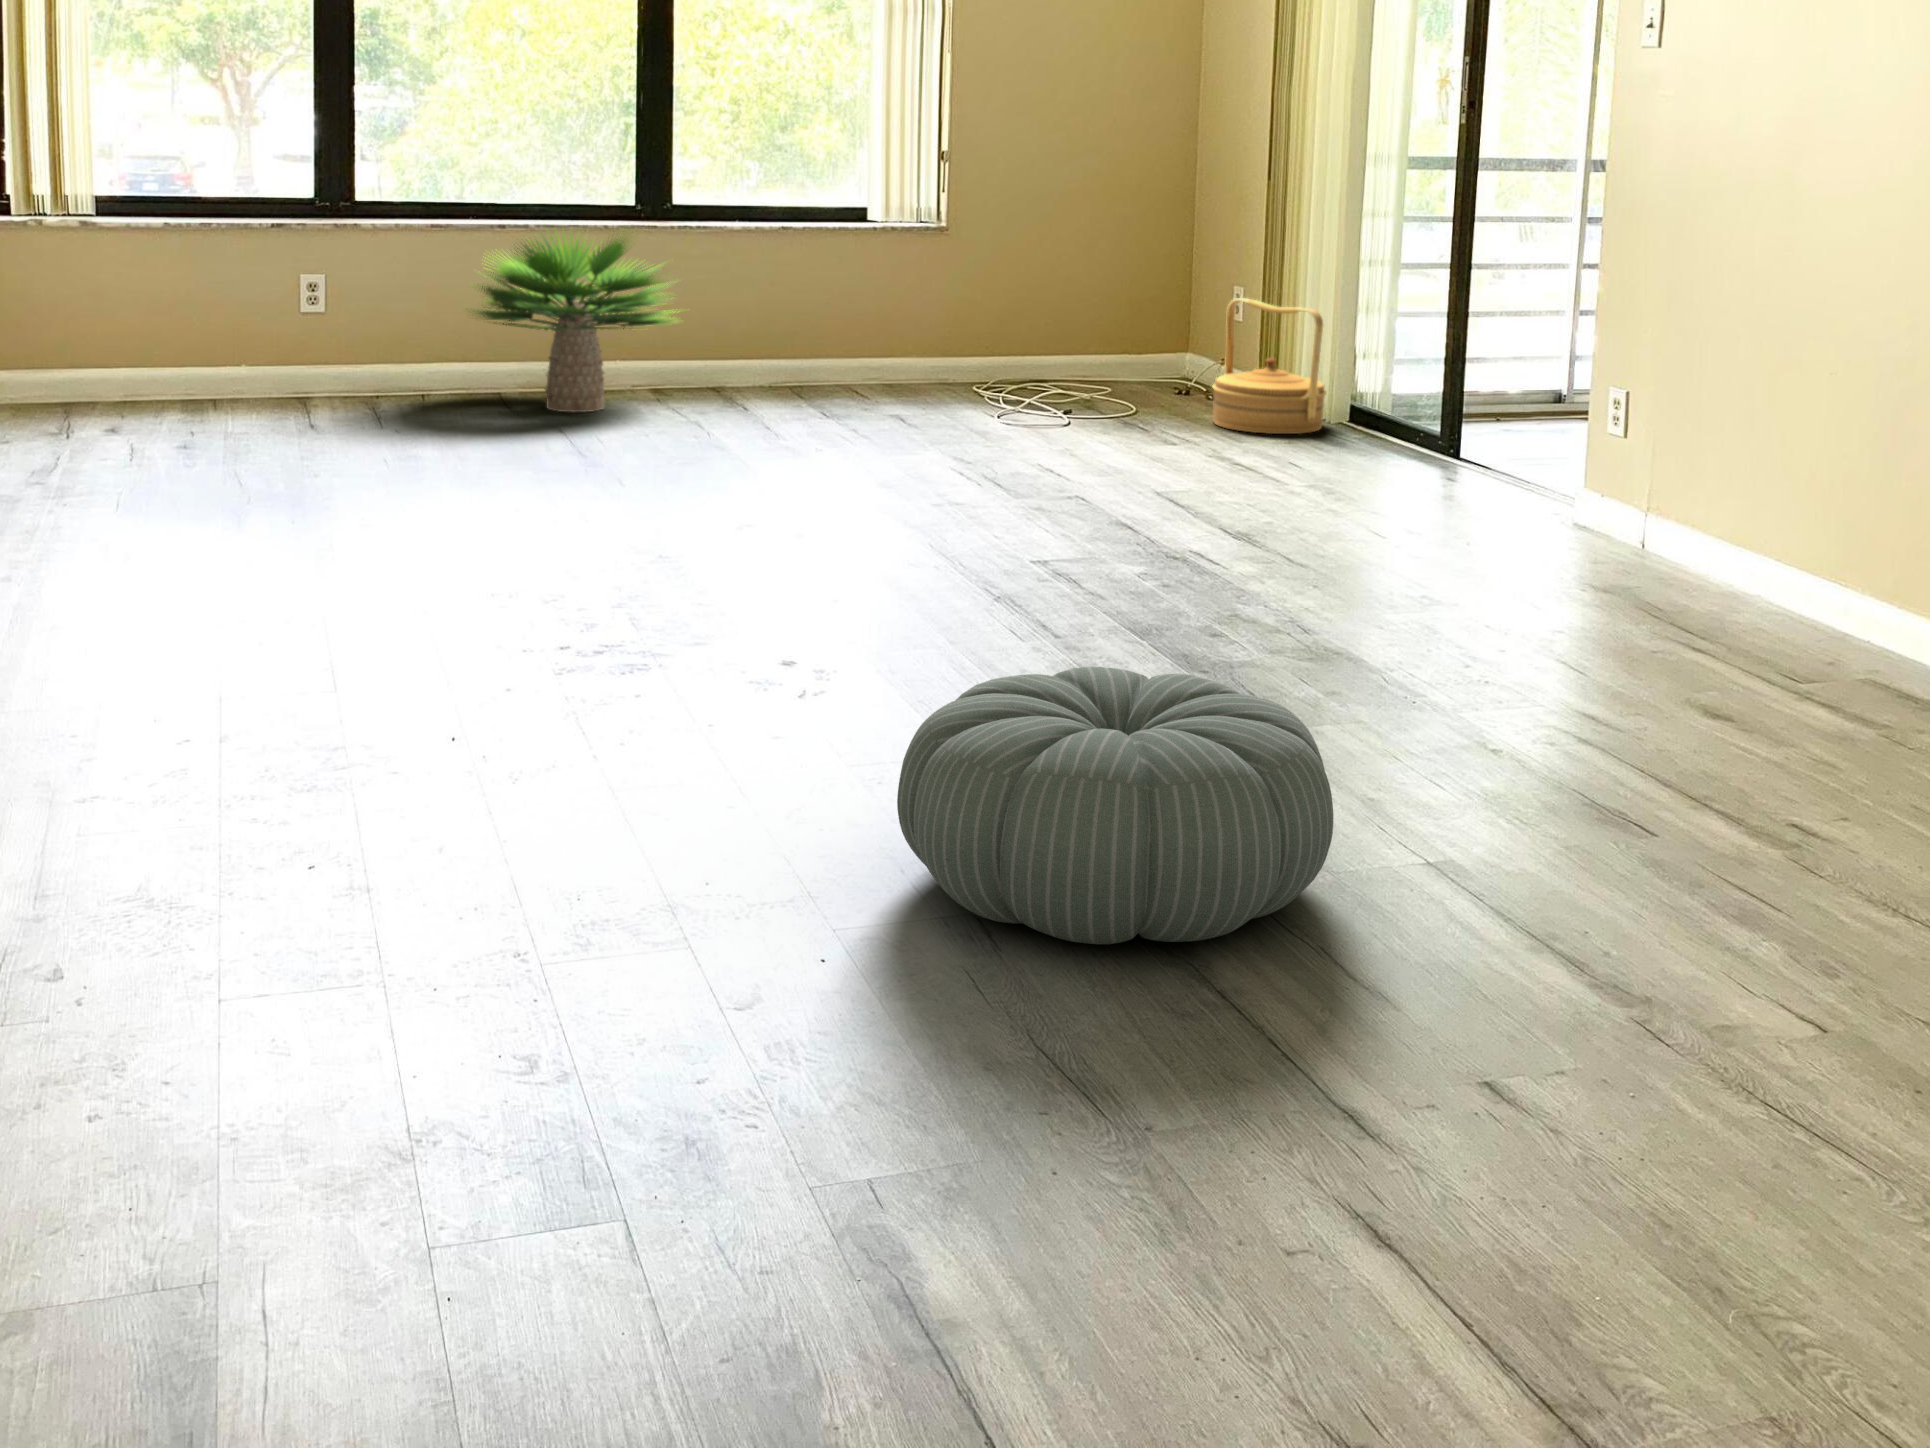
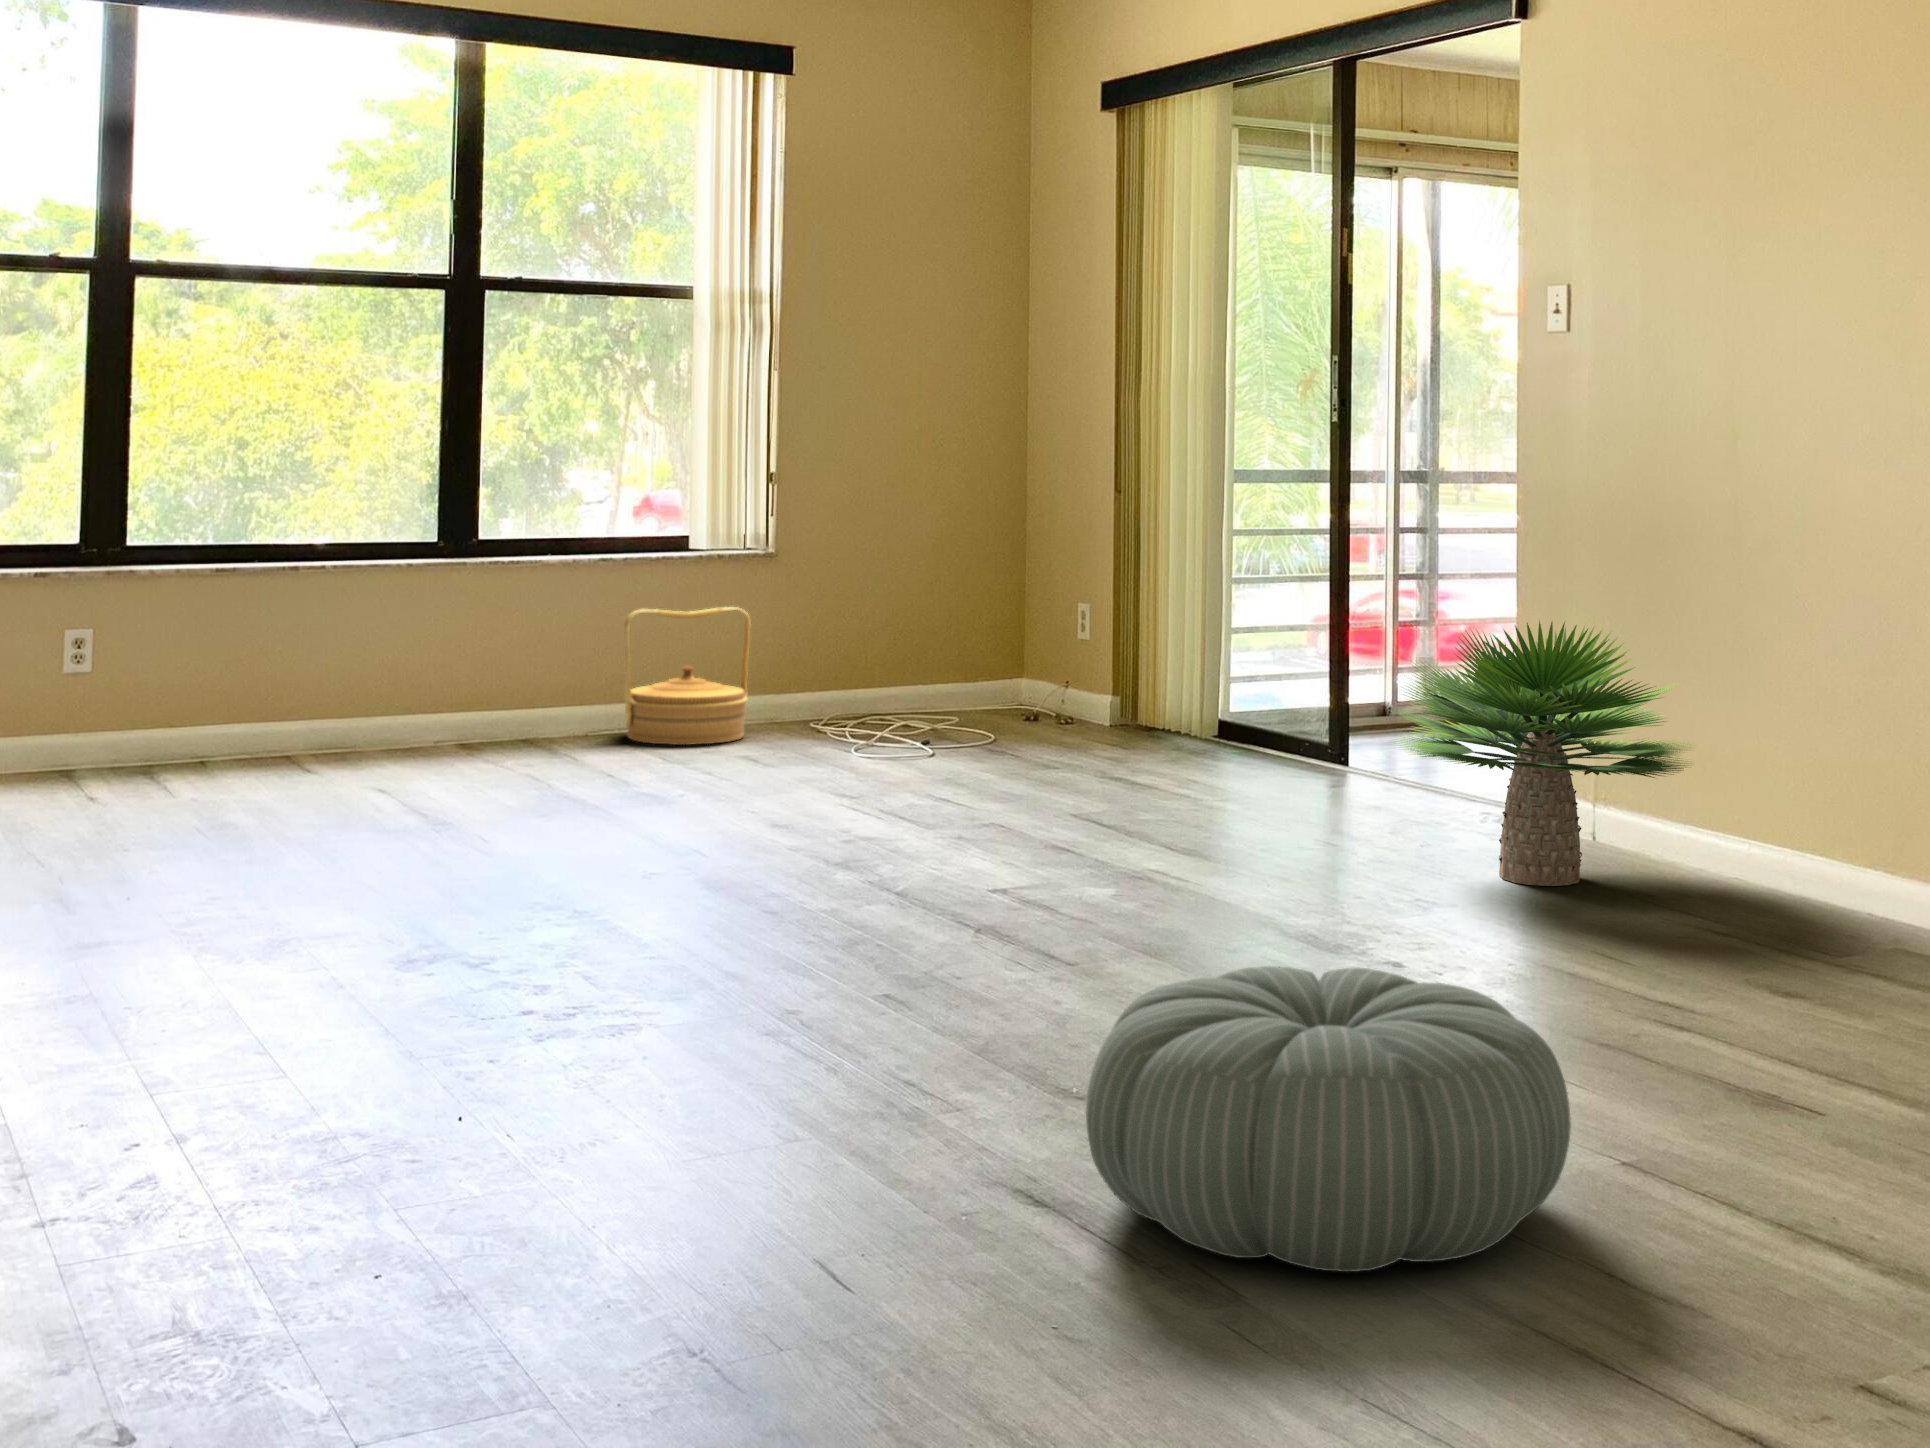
potted plant: present [472,232,675,412] -> present [1399,621,1688,886]
woven basket: present [1212,298,1327,434] -> present [624,607,751,745]

